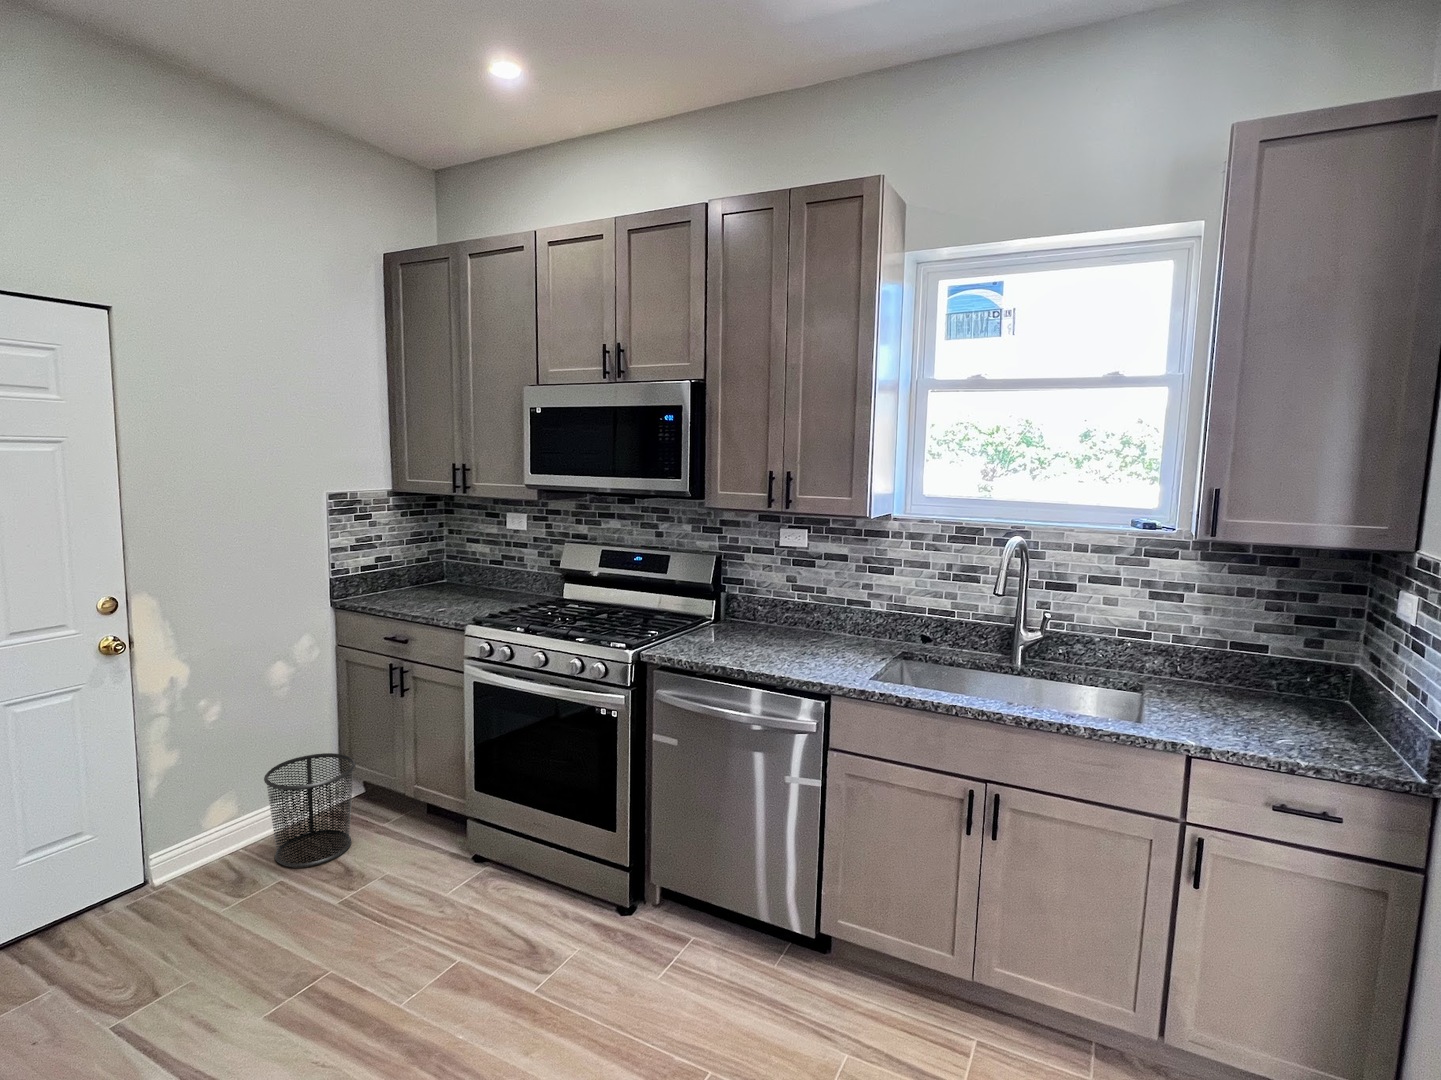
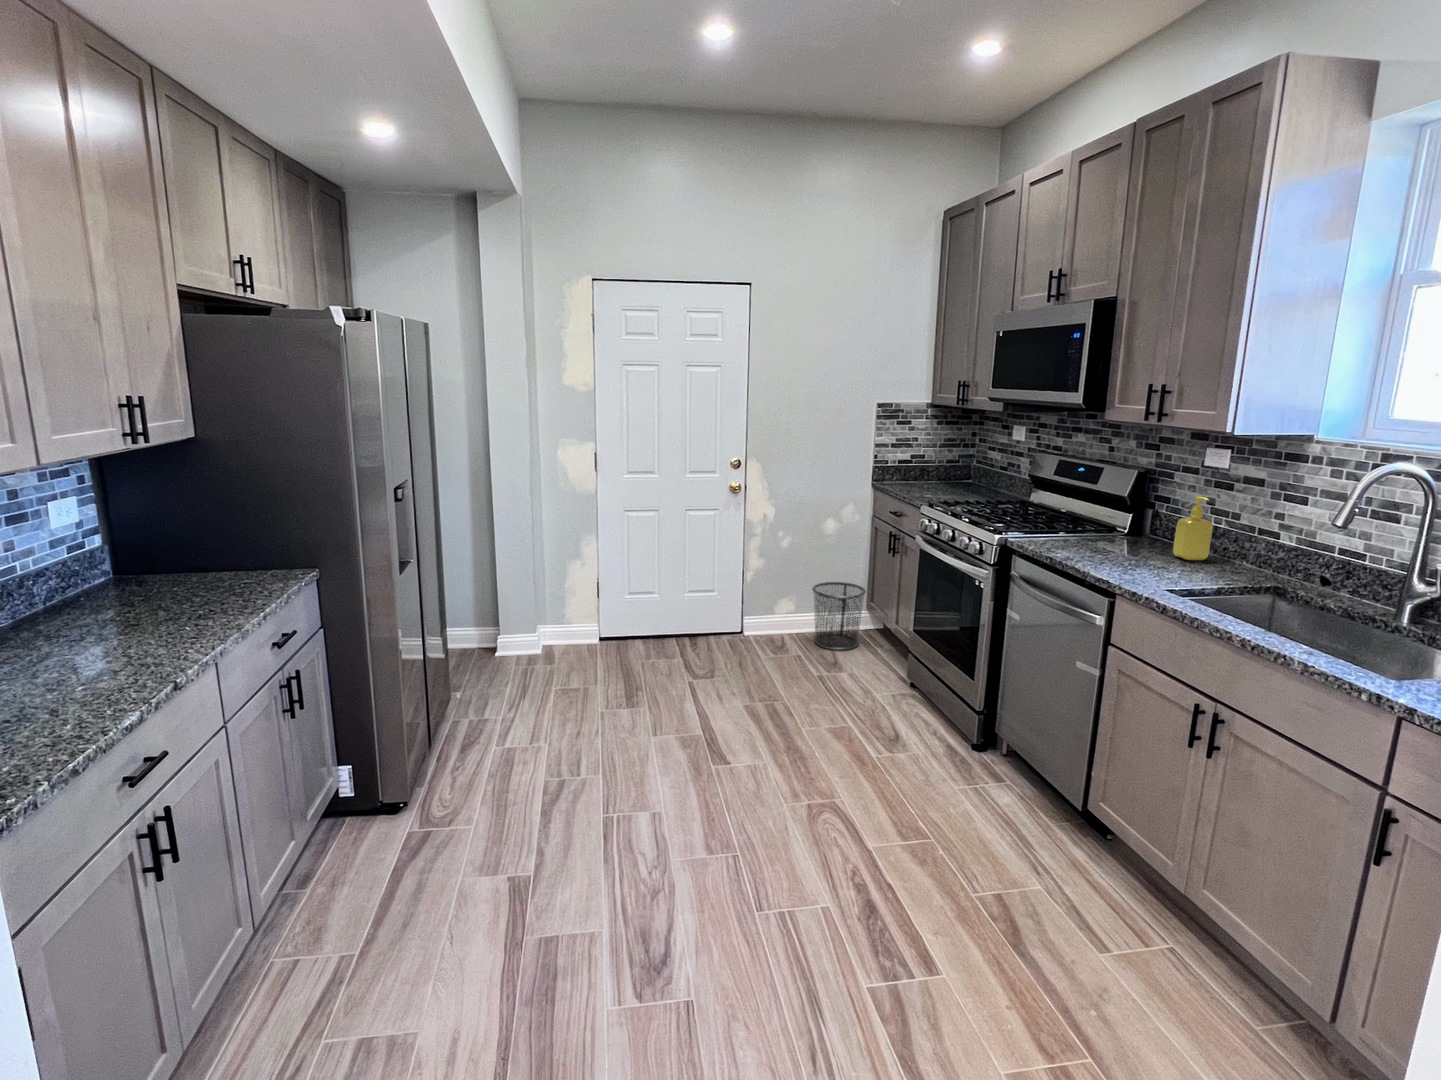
soap dispenser: none [795,577,821,640] -> present [1173,496,1213,560]

